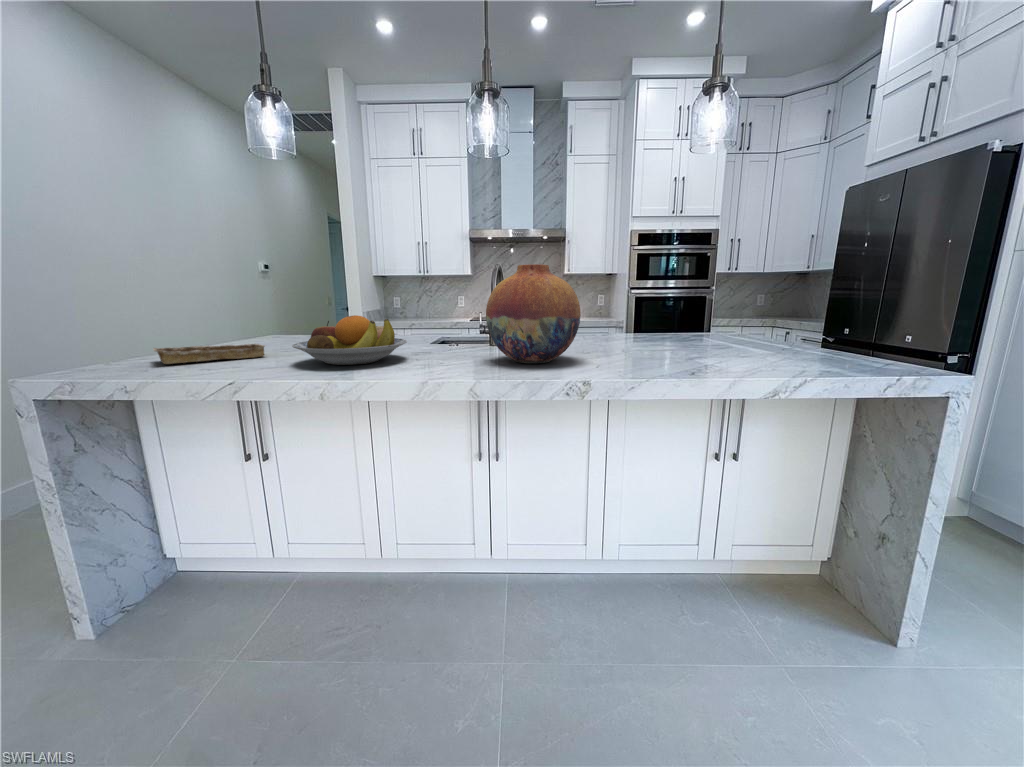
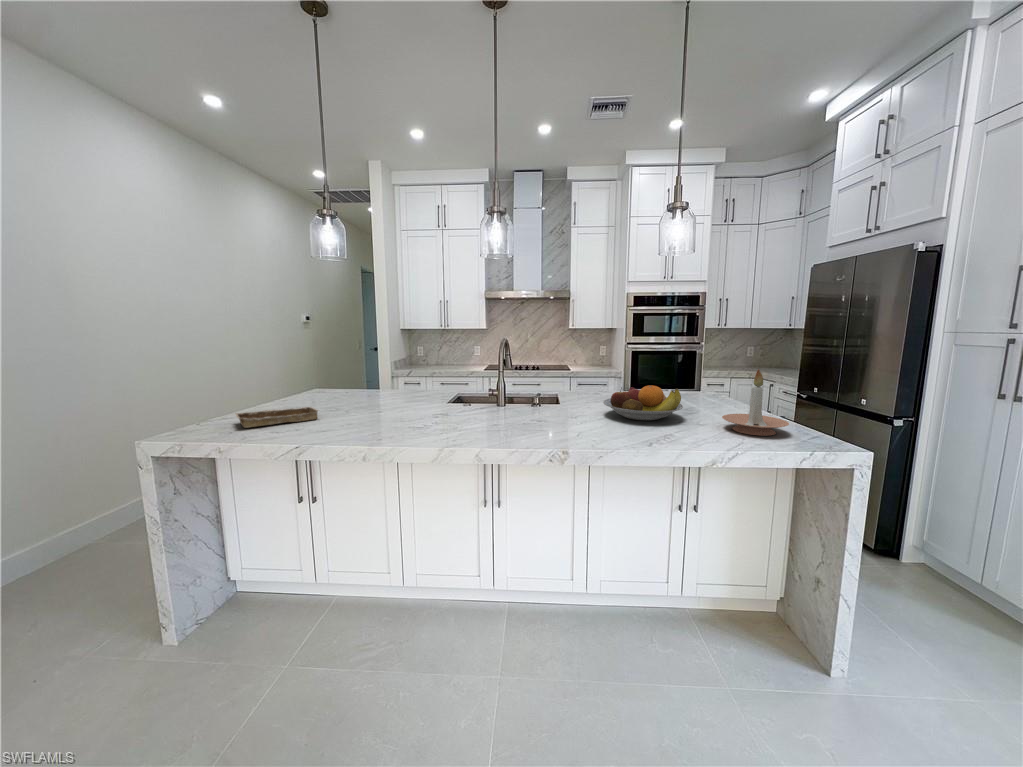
vase: present [486,264,581,363] -> none [490,355,564,432]
candle holder: none [772,280,859,362] -> present [722,369,789,436]
fruit bowl: present [292,315,407,365] -> present [603,385,683,421]

